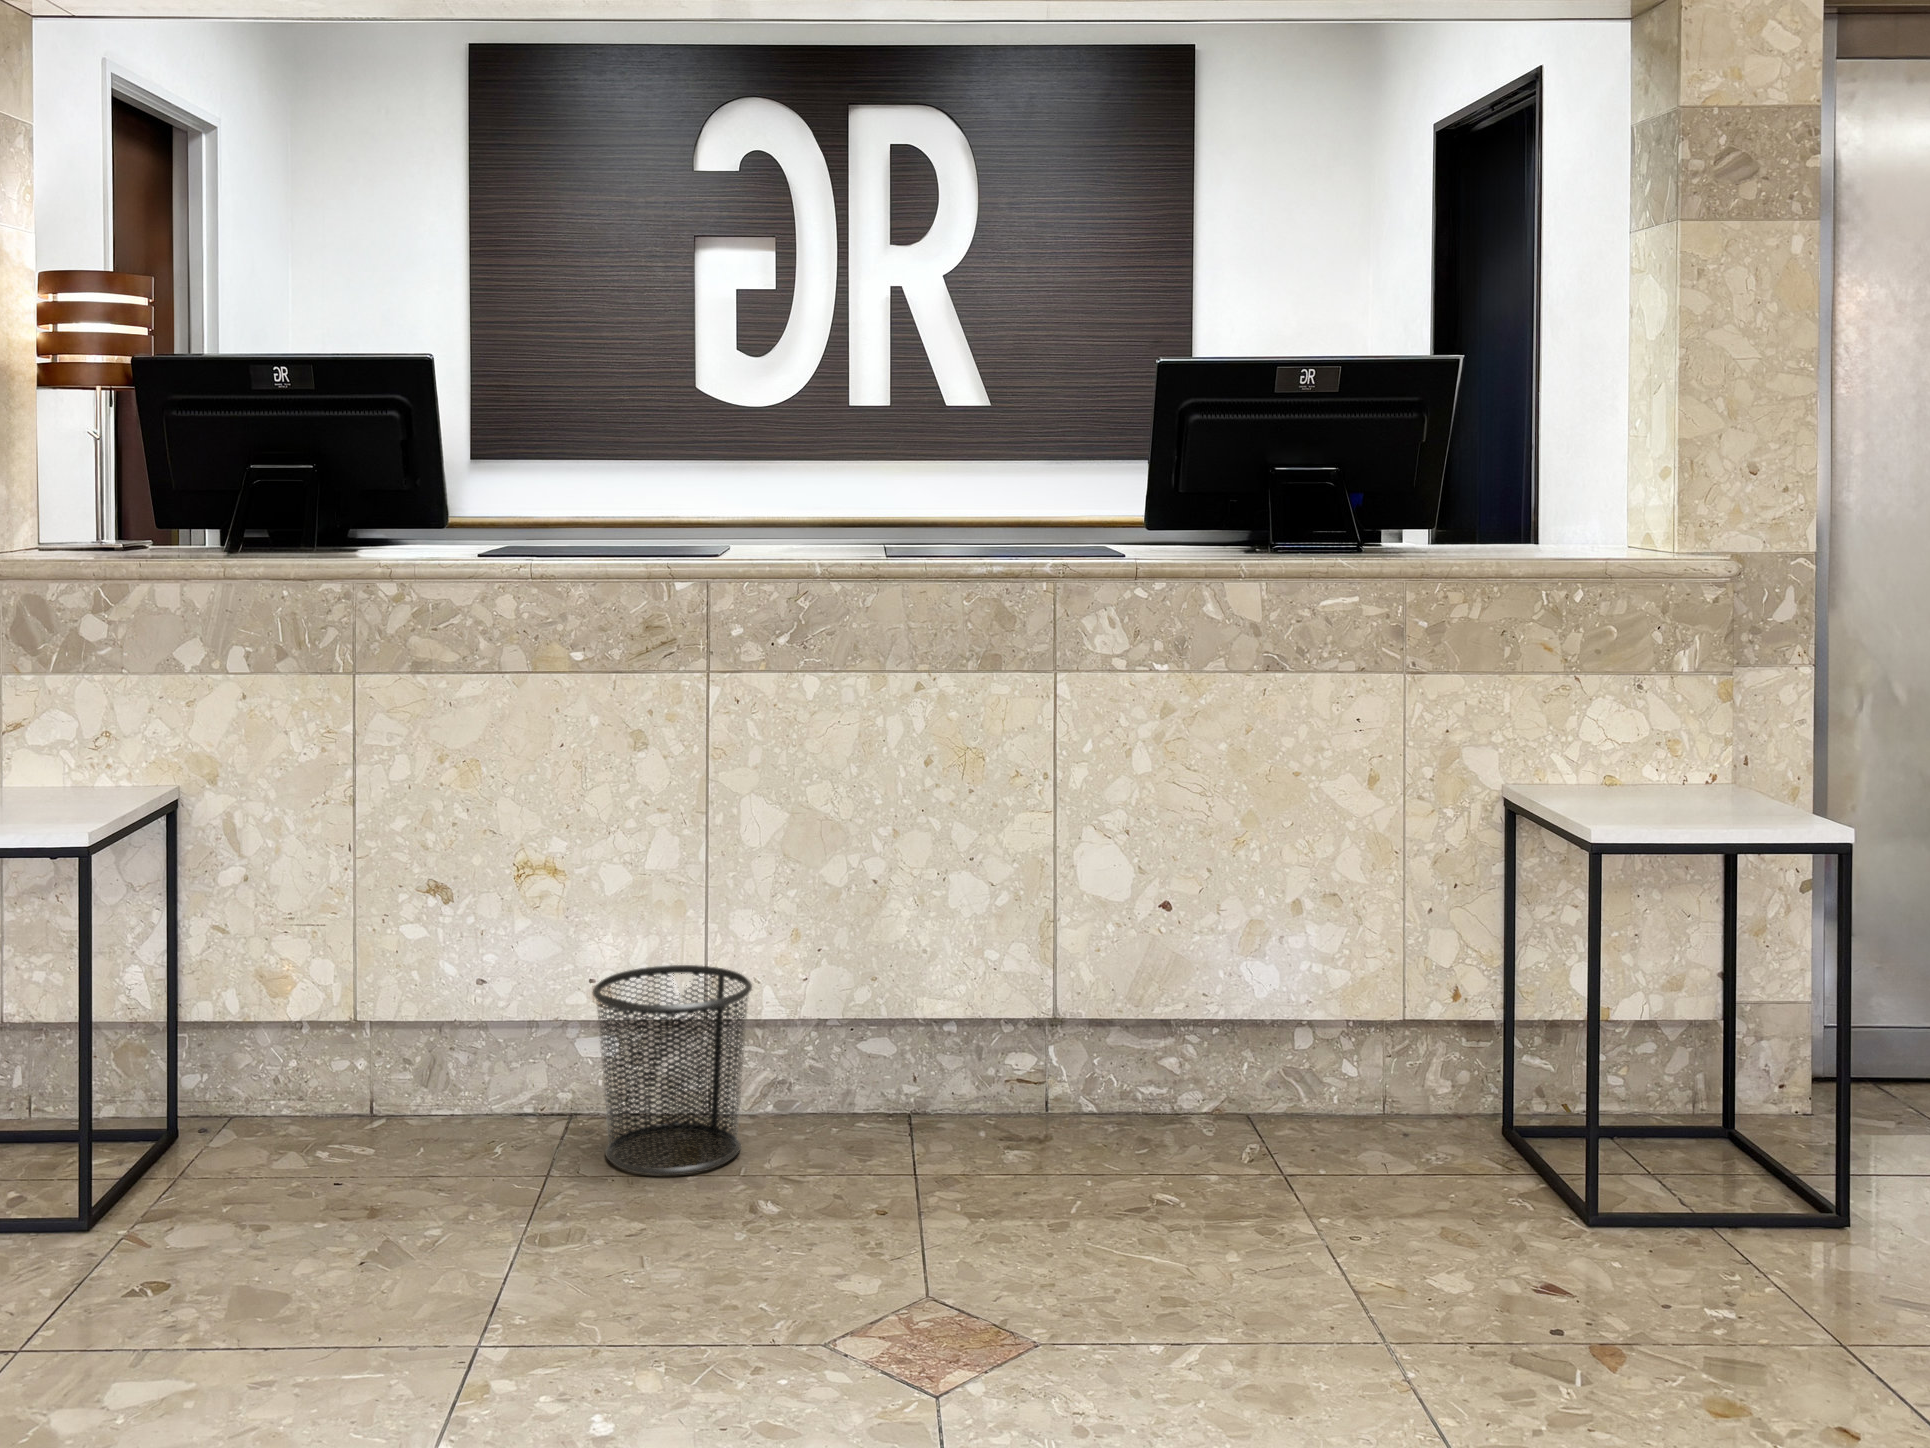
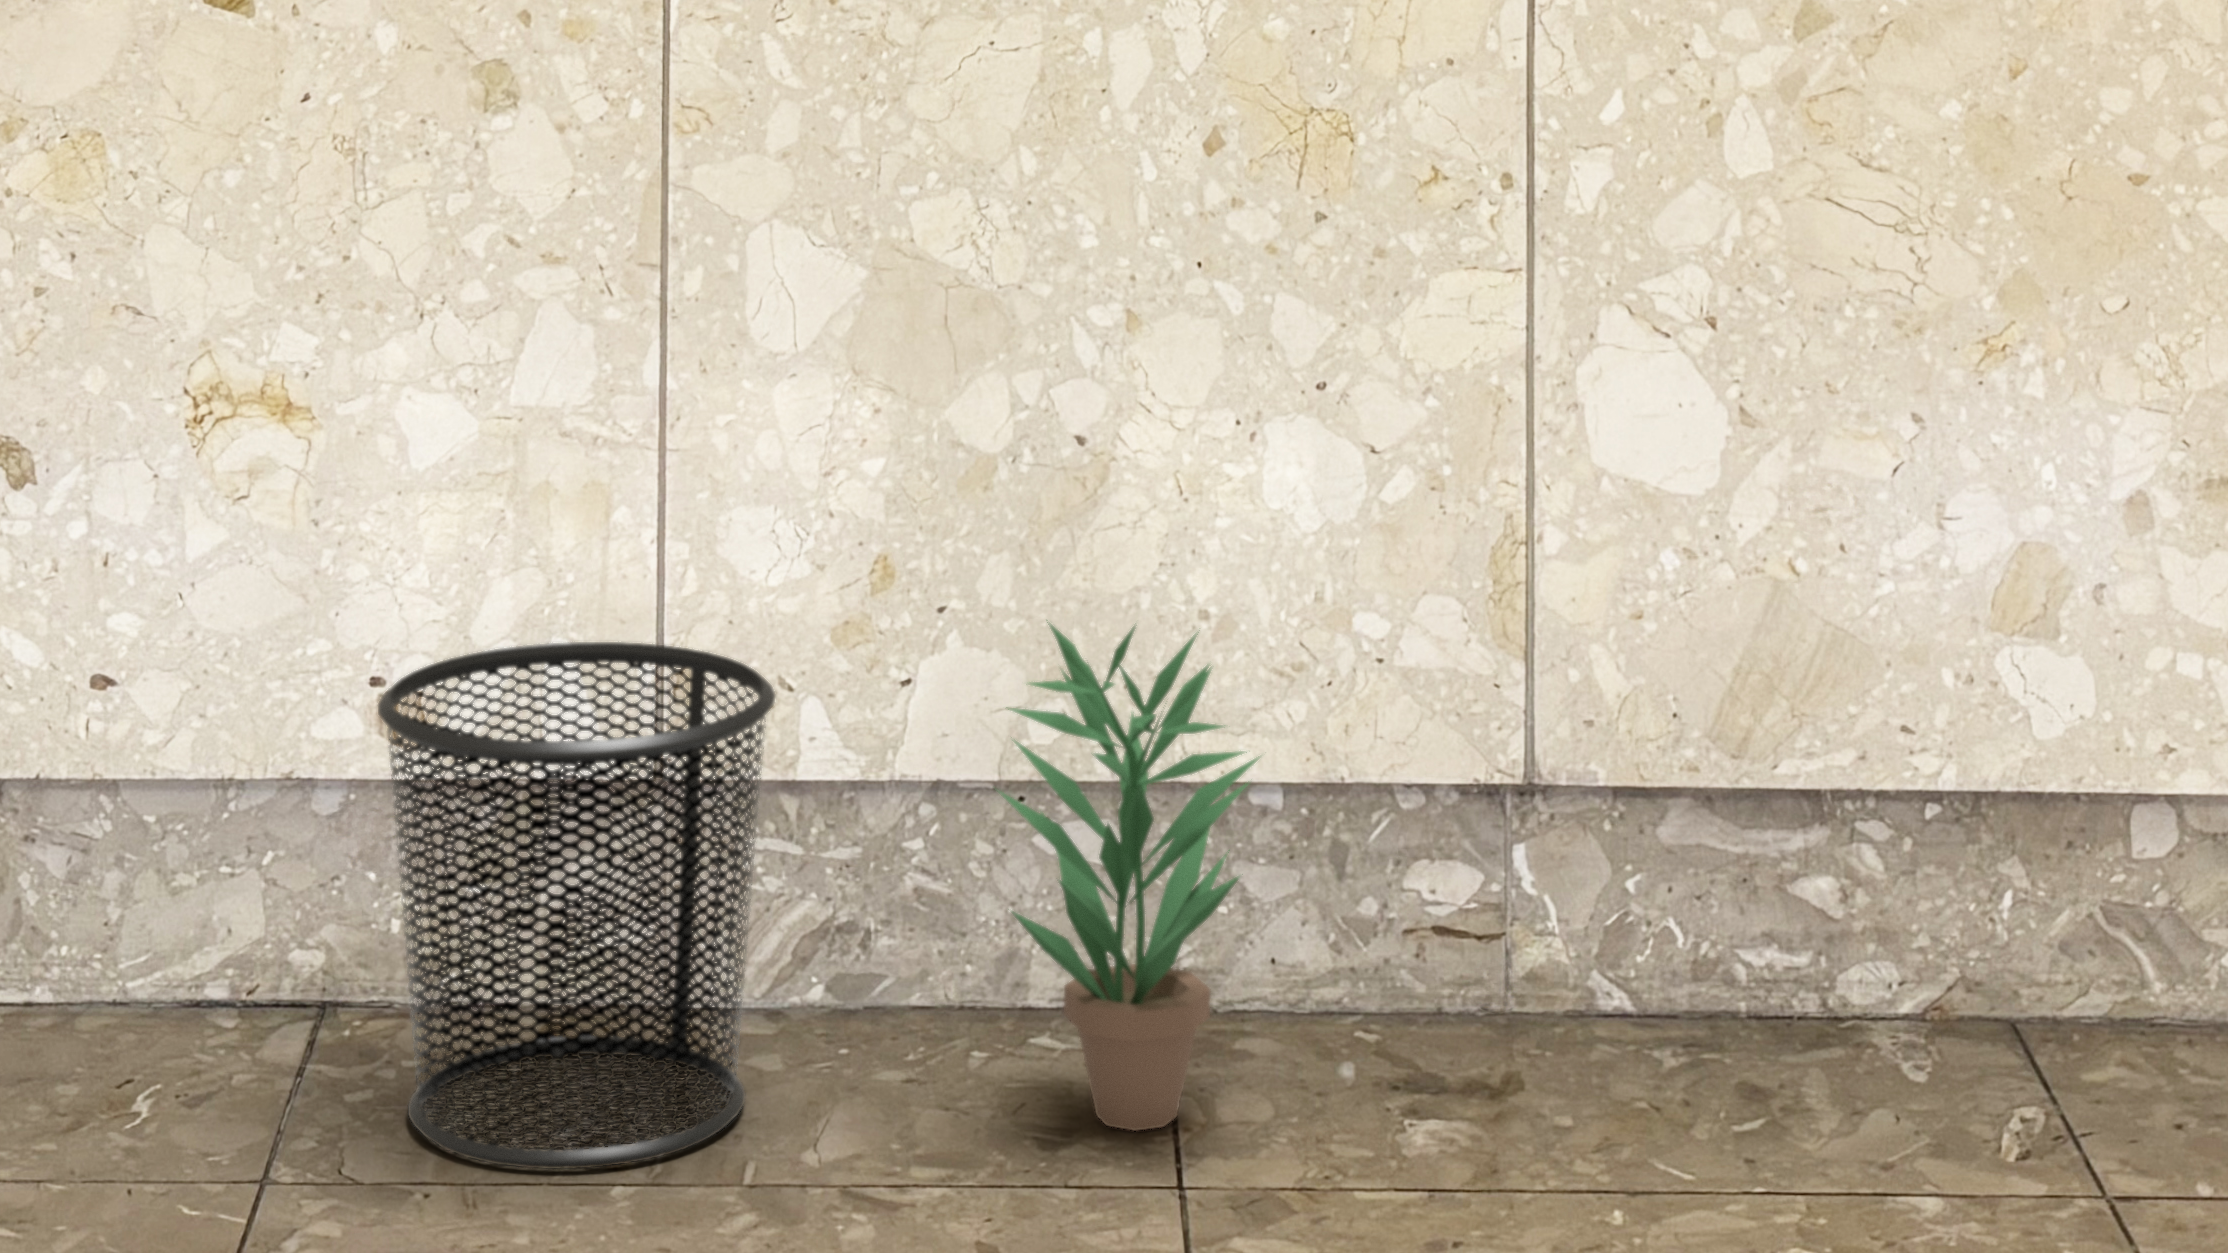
potted plant: none [839,955,949,1158] -> present [997,622,1259,1130]

